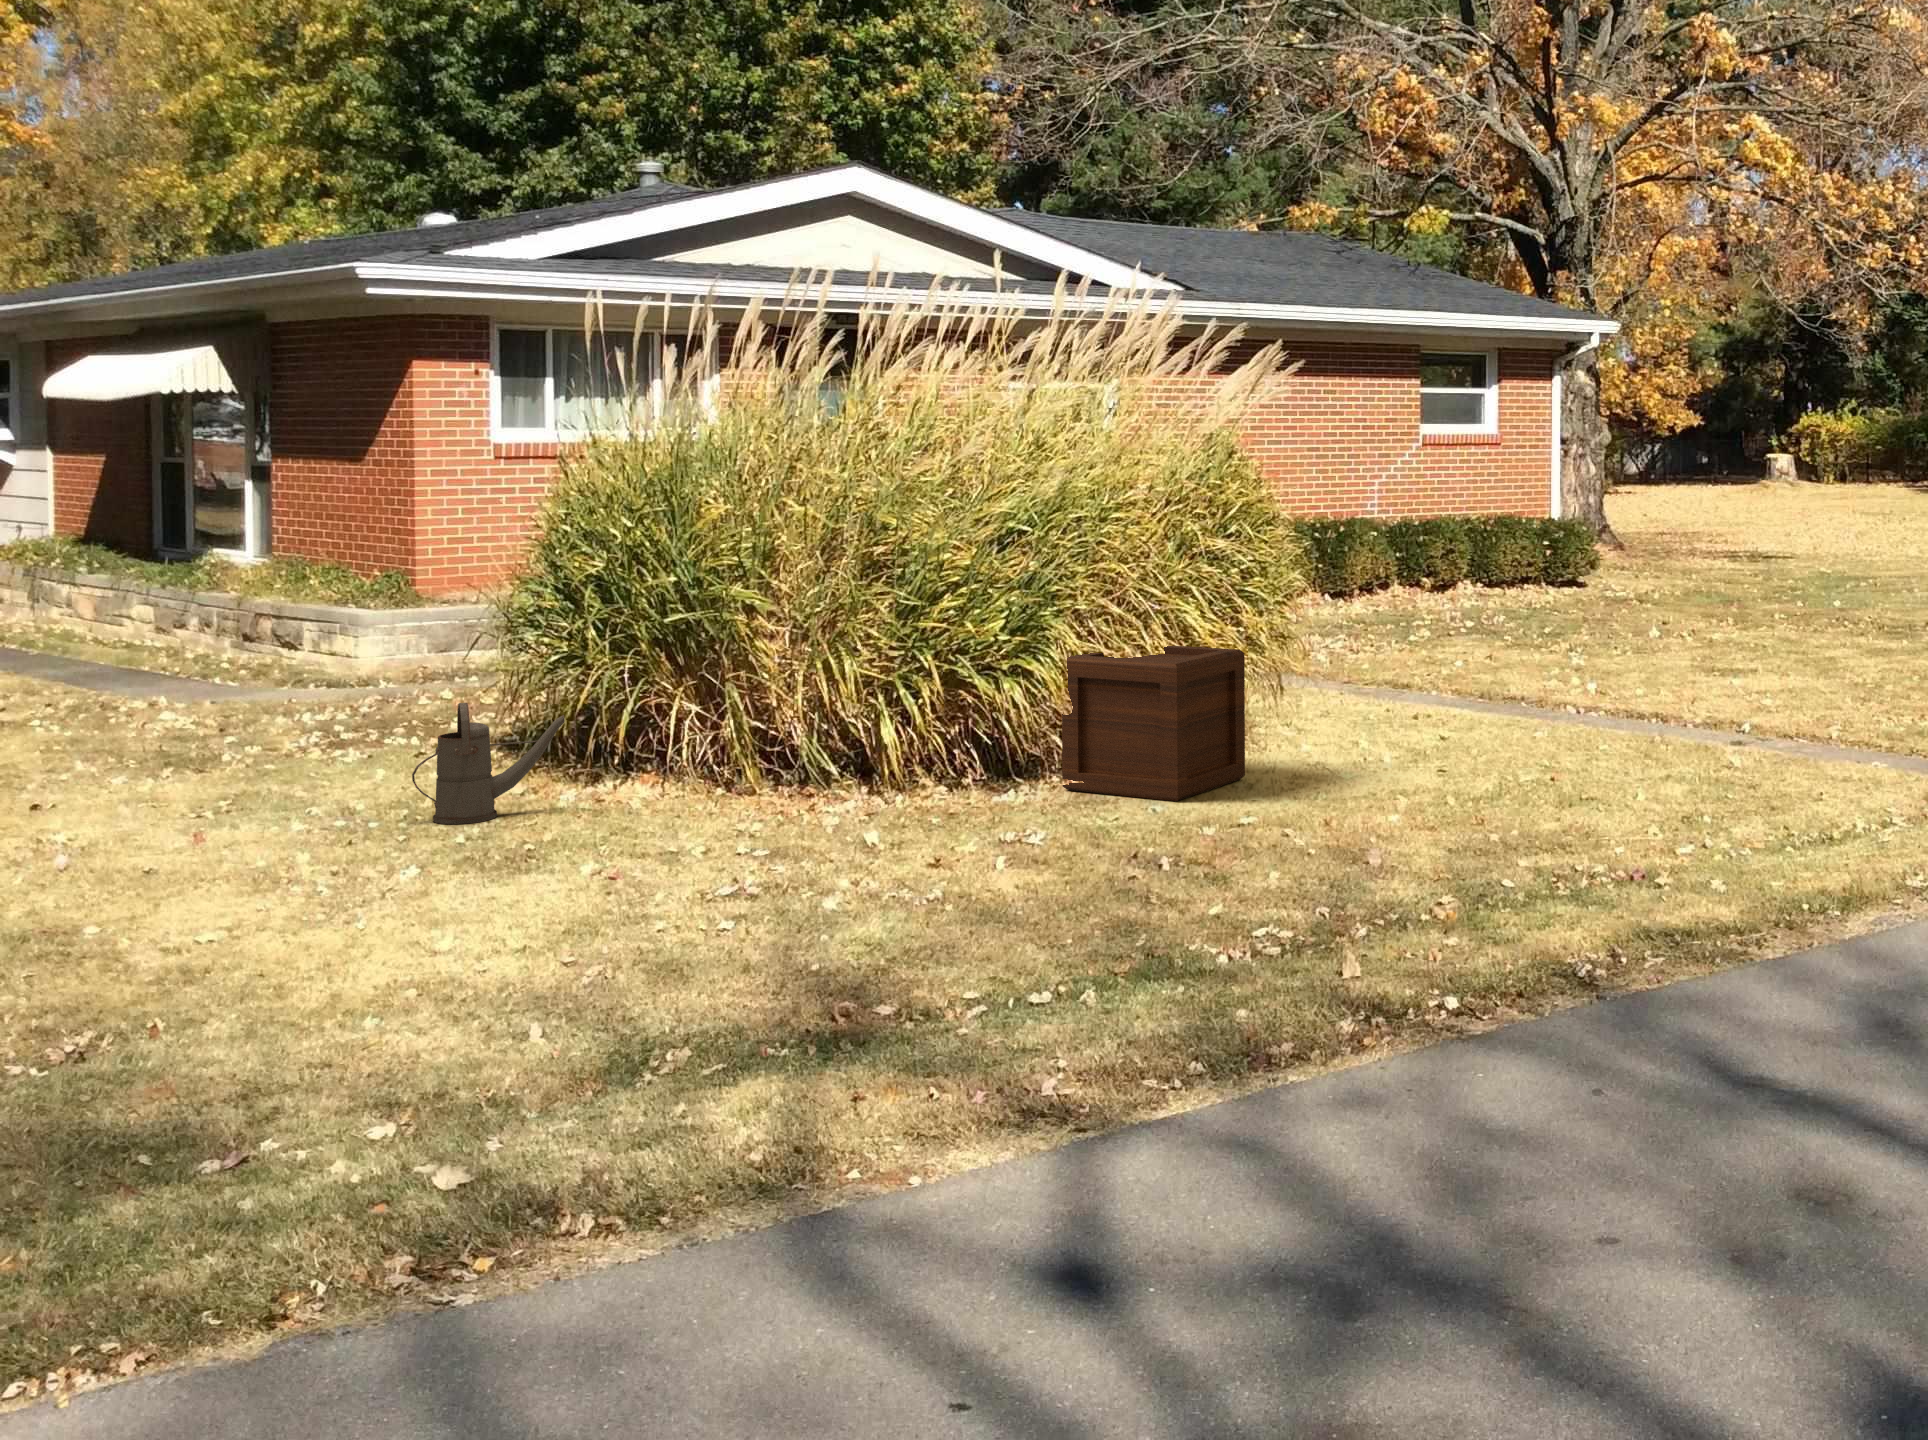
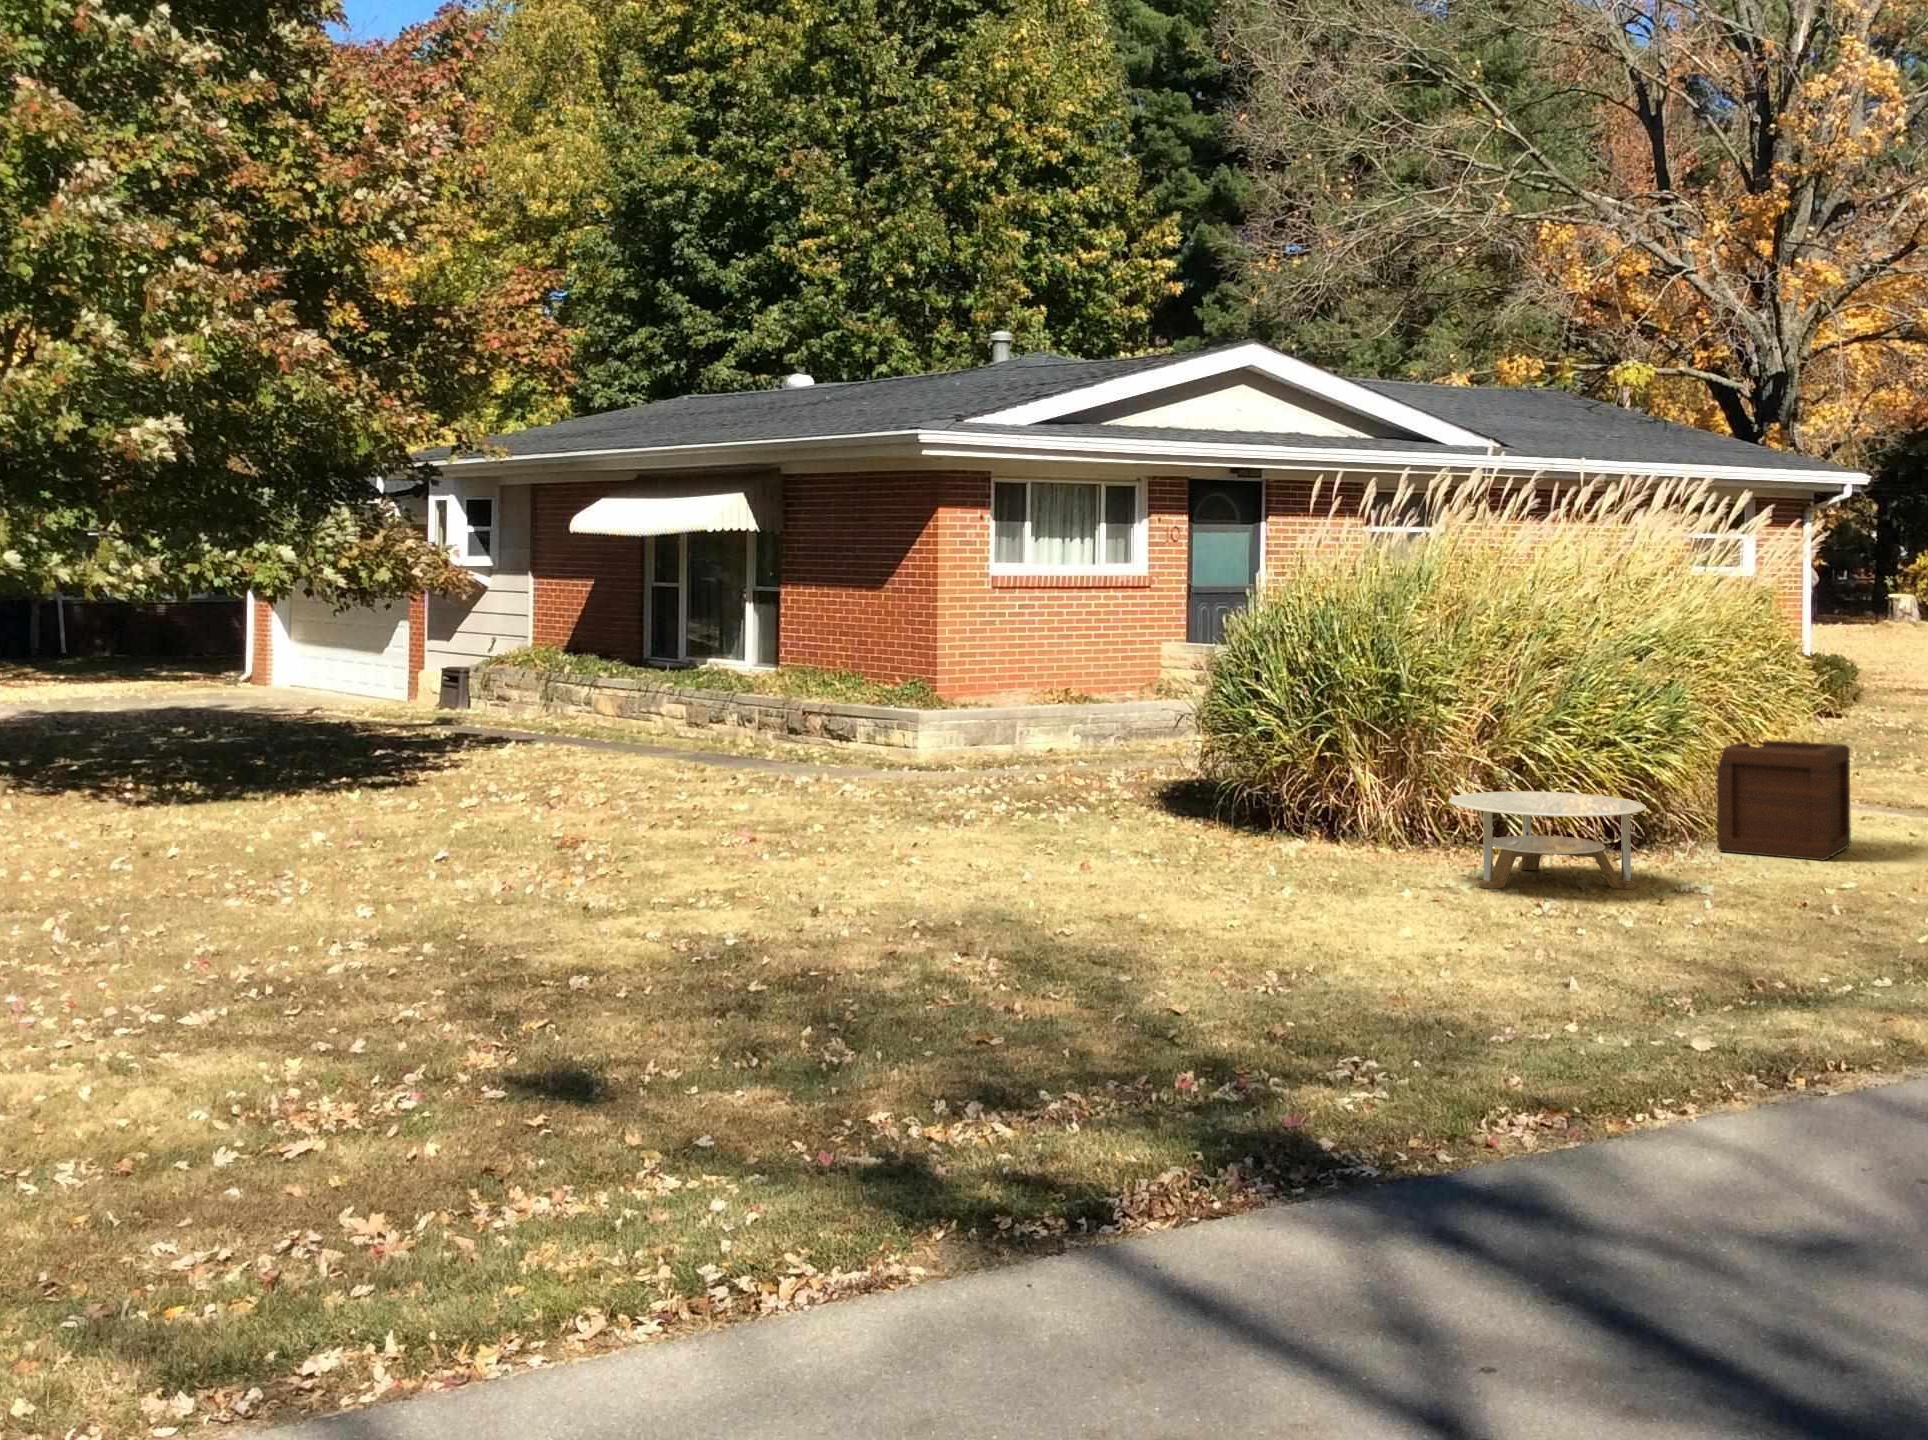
watering can: present [412,703,565,824] -> none [1256,771,1352,862]
round table: none [601,725,869,866] -> present [1449,791,1646,889]

